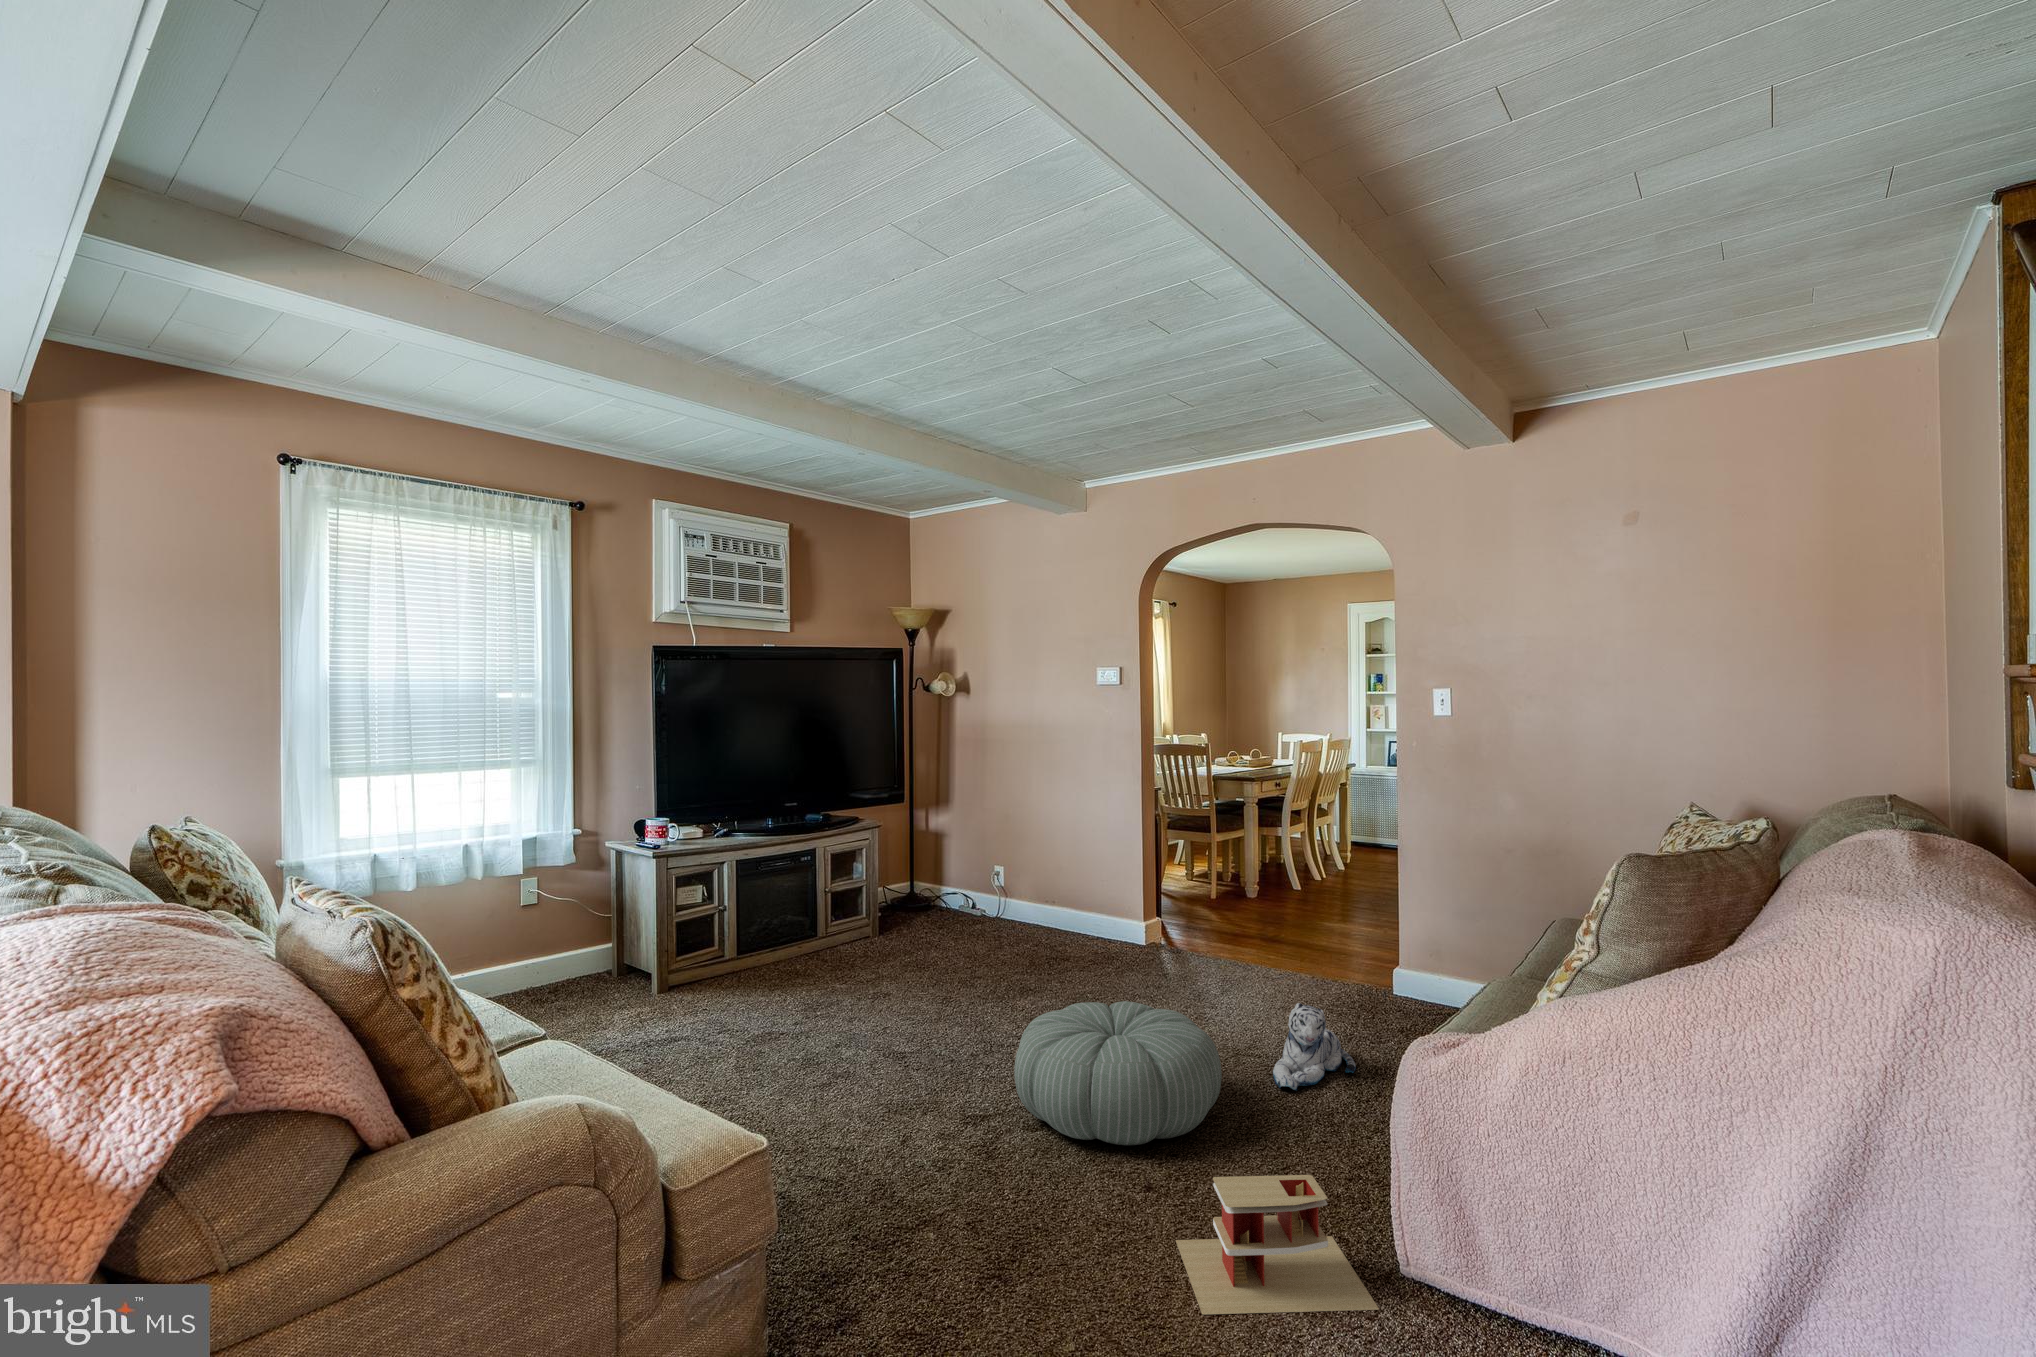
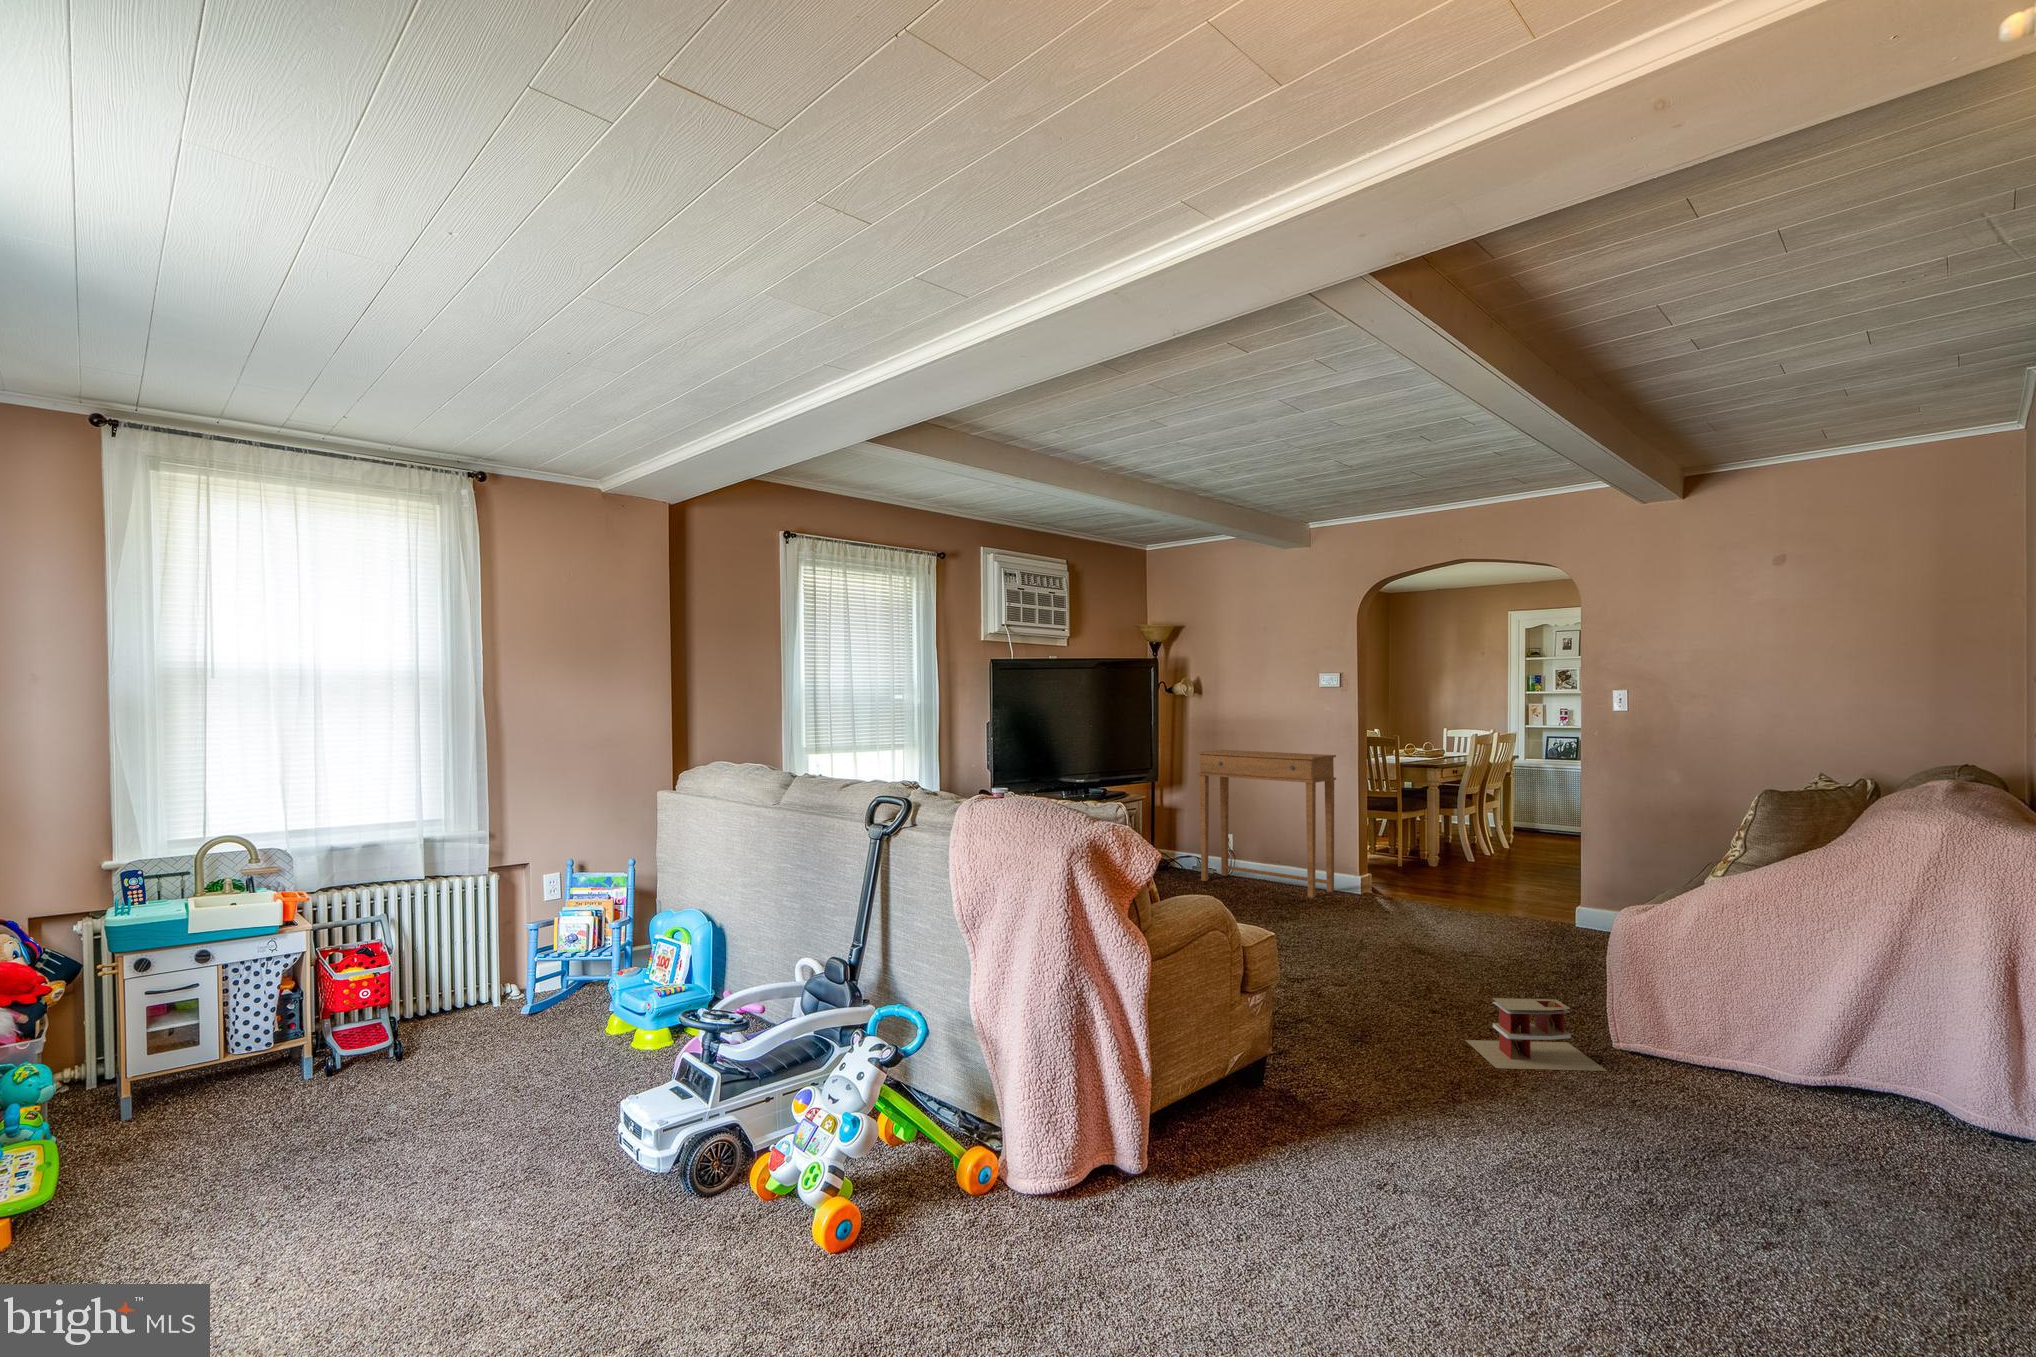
side table: none [956,762,1118,952] -> present [1198,750,1336,898]
pouf: present [1014,1001,1222,1145] -> none [1318,913,1470,999]
plush toy: present [1273,1003,1356,1090] -> none [1498,919,1560,978]

